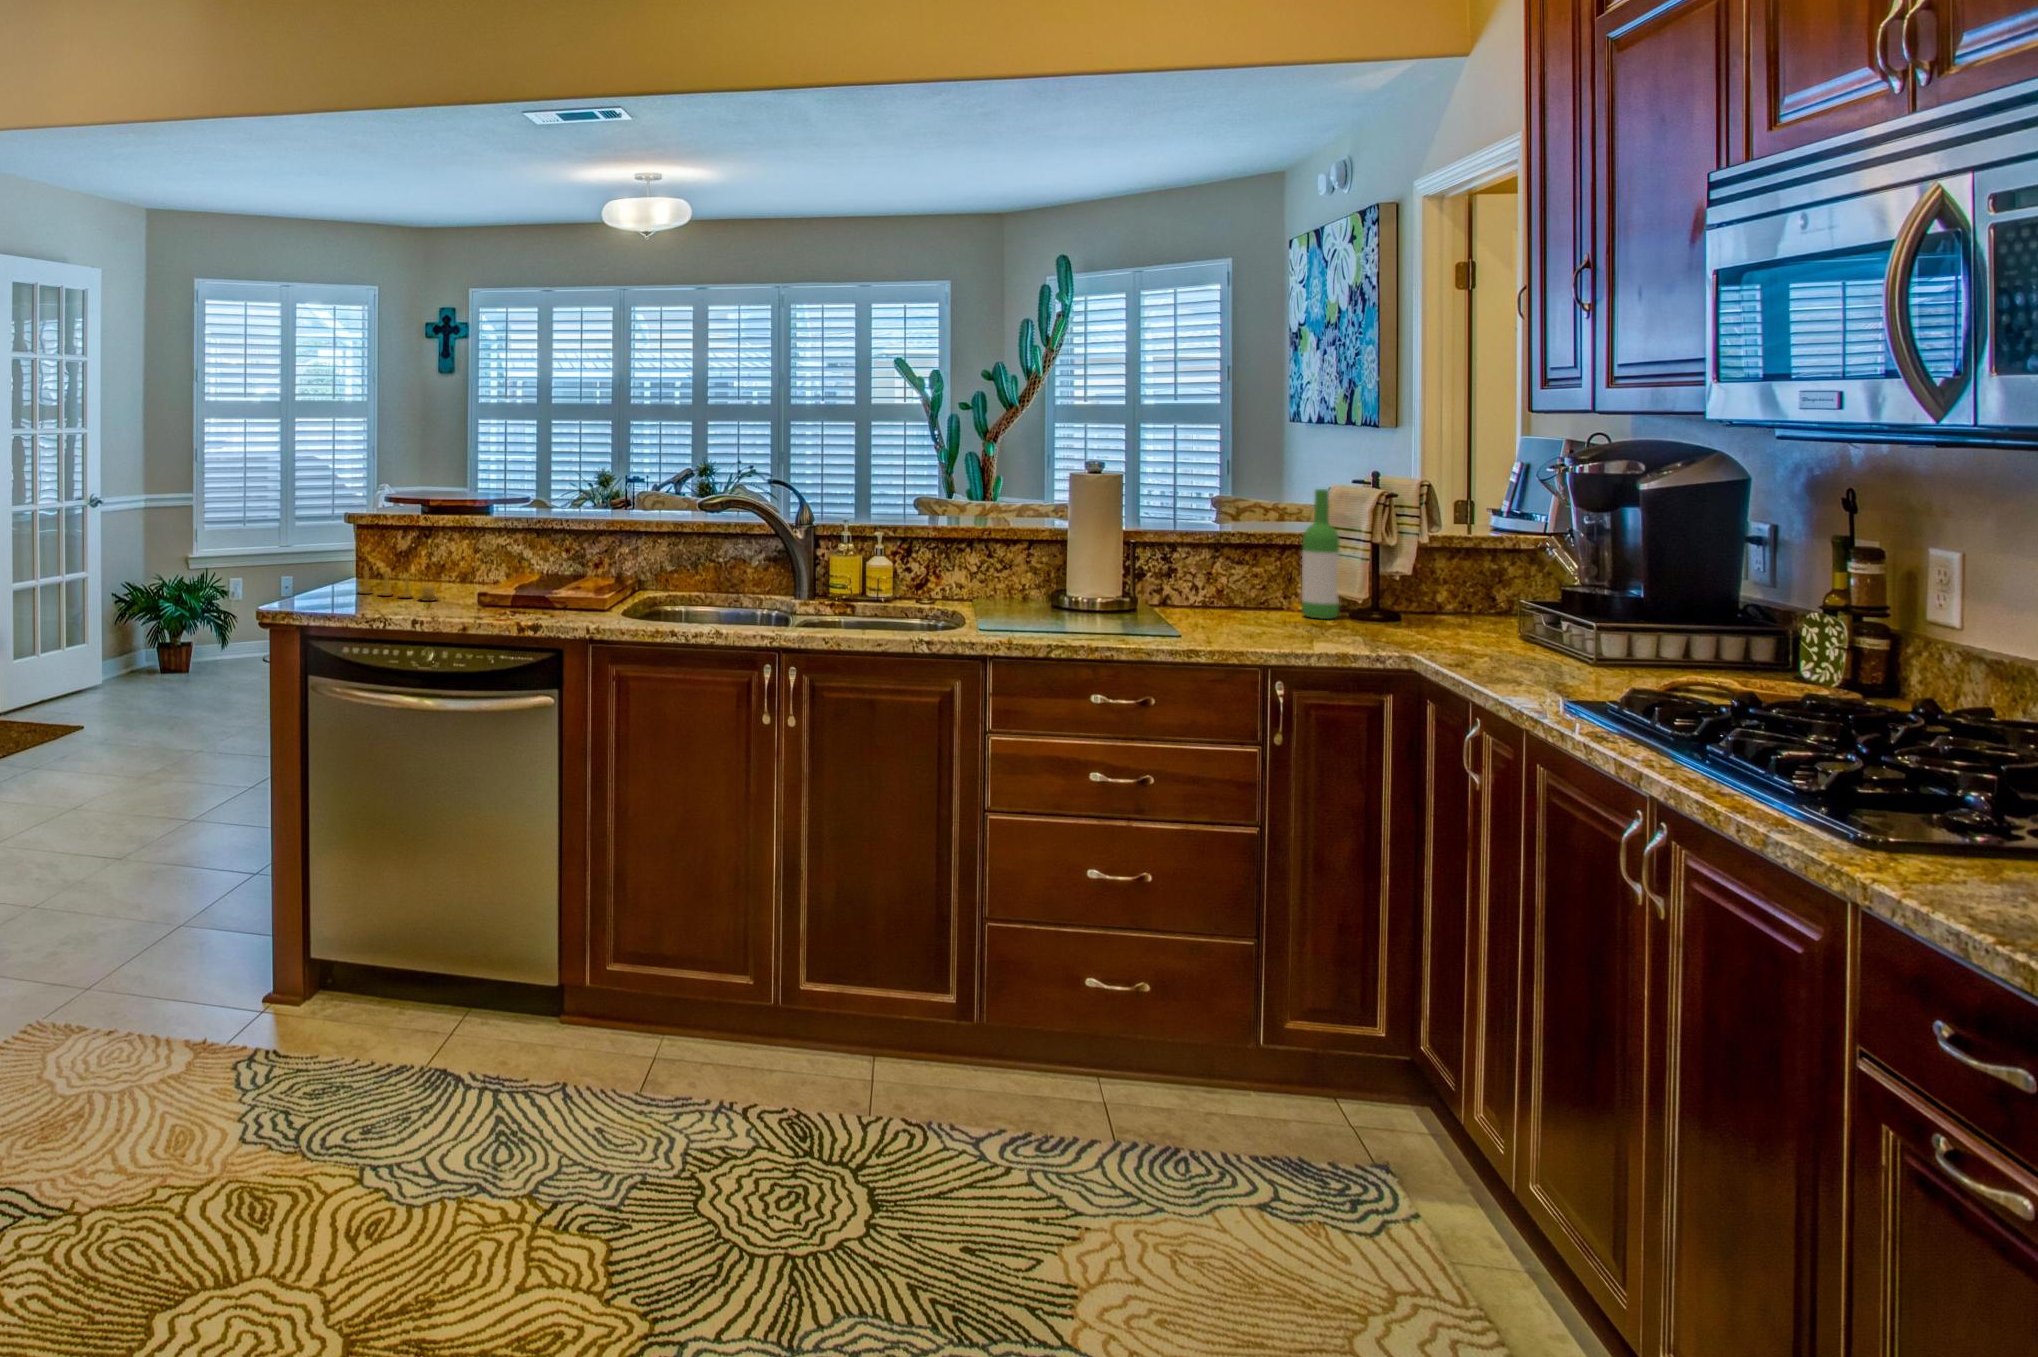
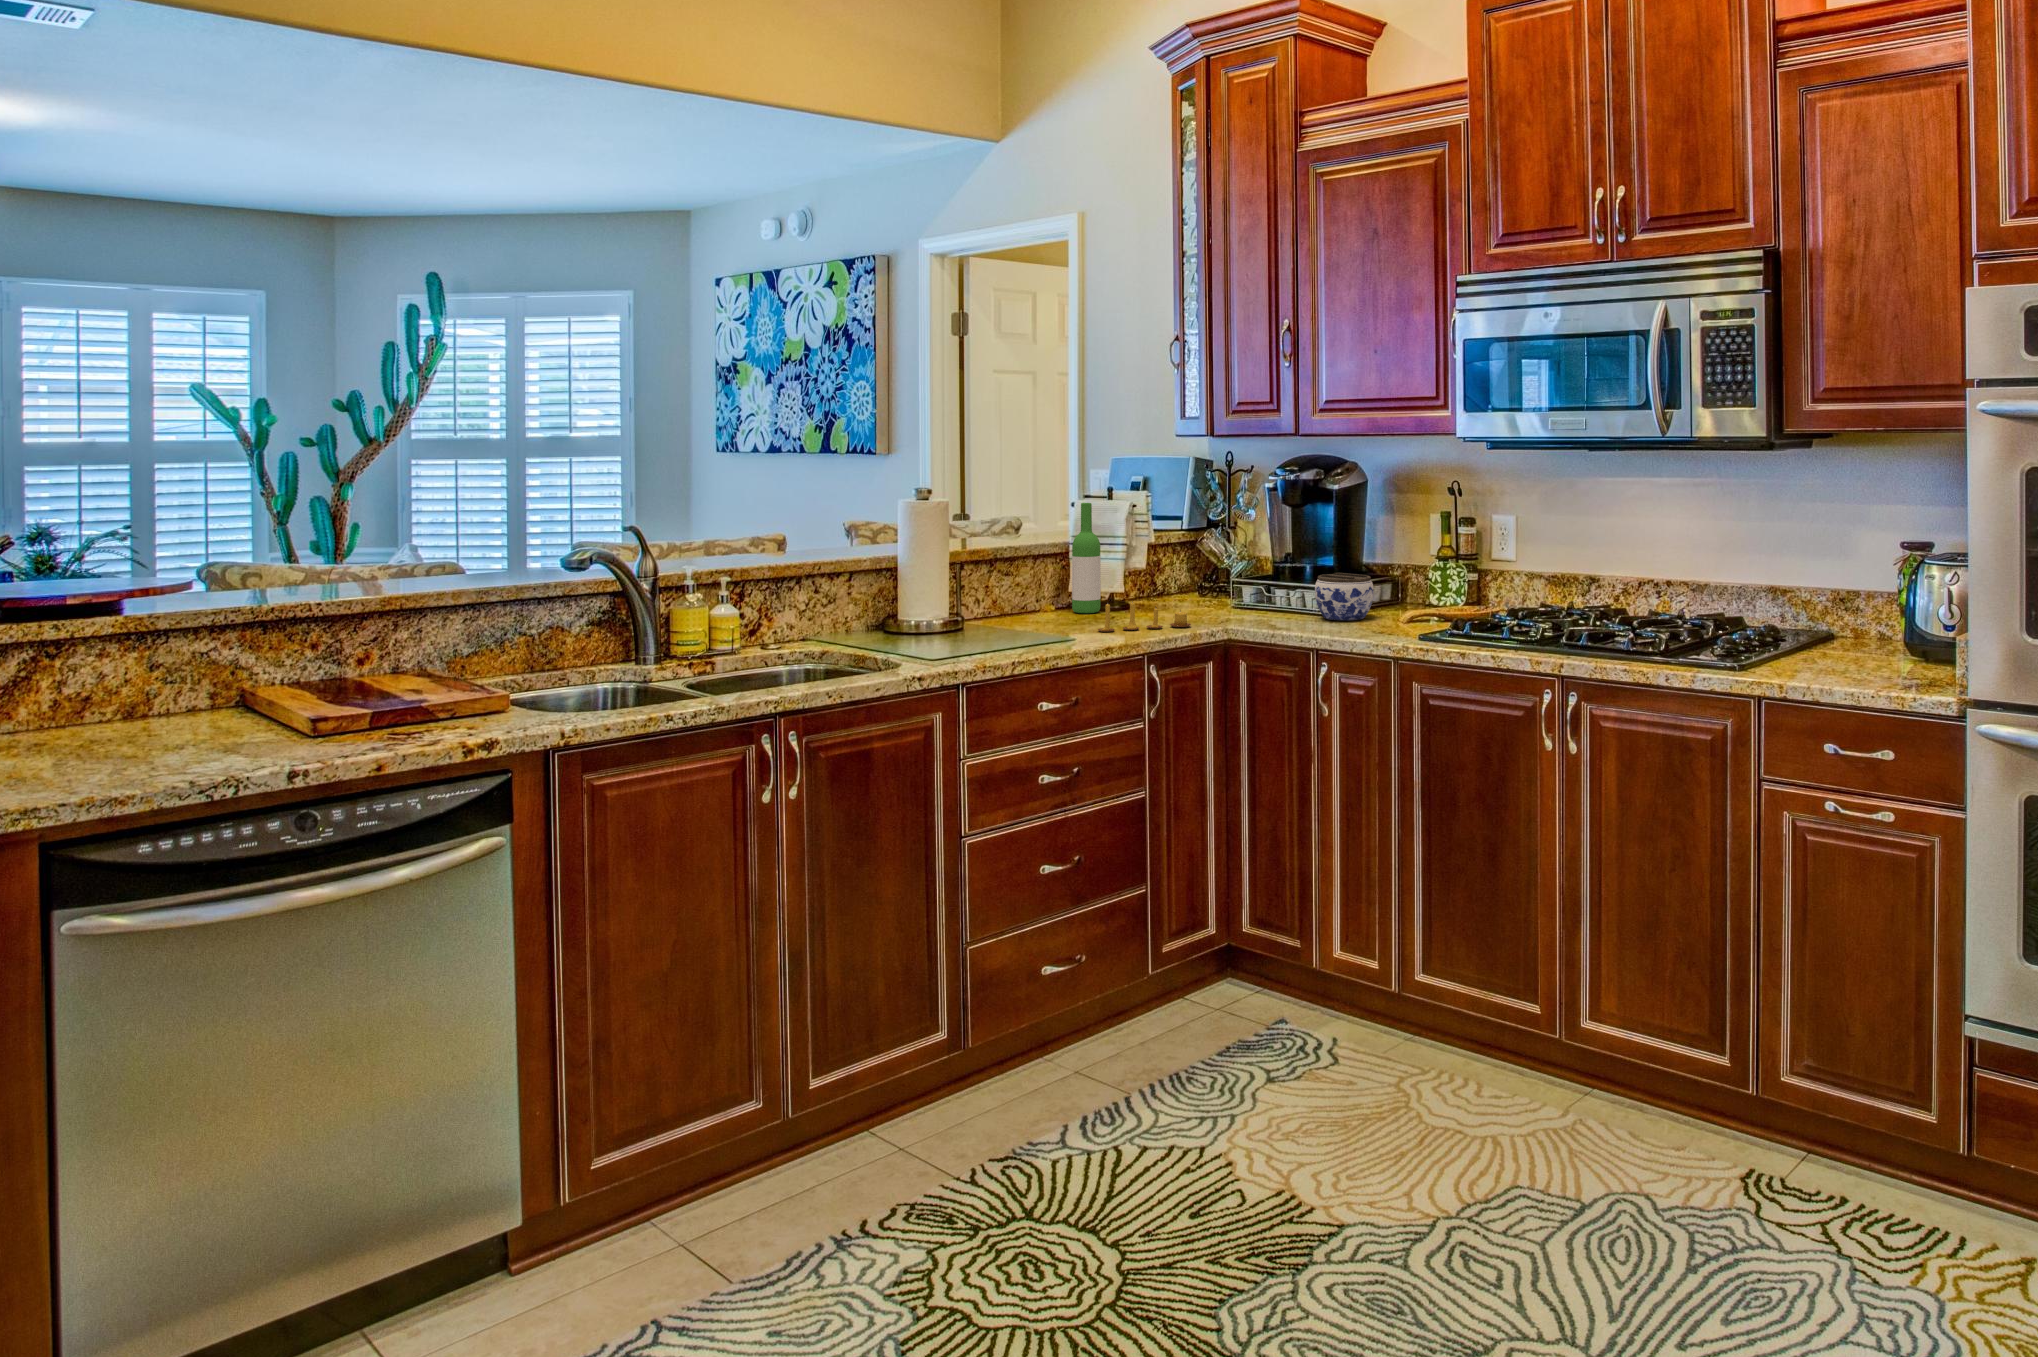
candle: present [360,567,437,601] -> present [1098,602,1191,632]
jar: none [1533,603,1632,671] -> present [1315,573,1374,621]

